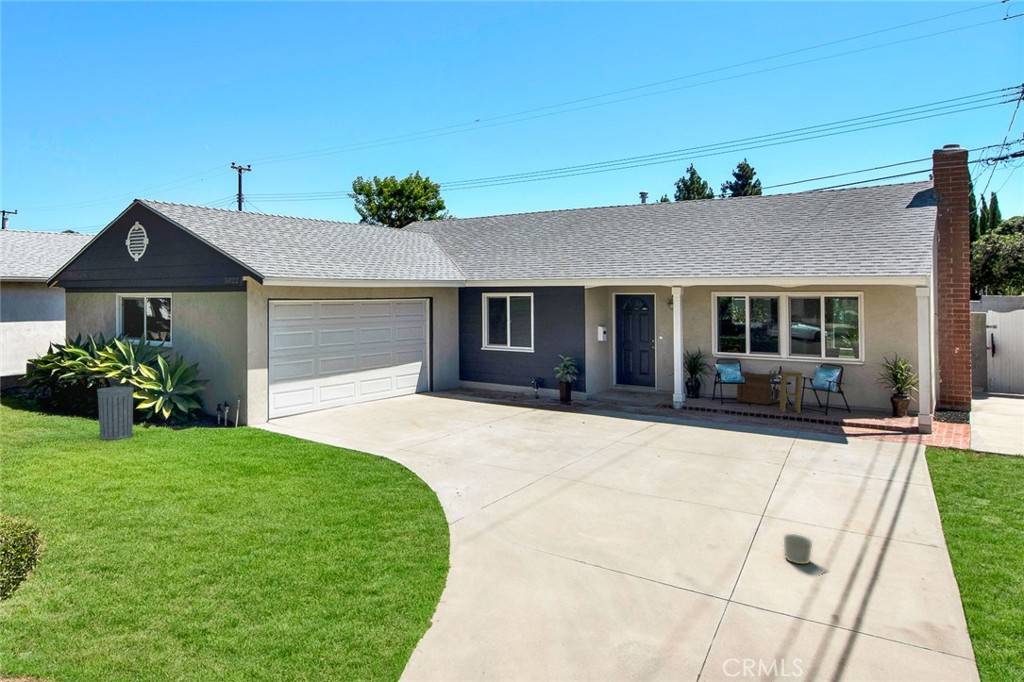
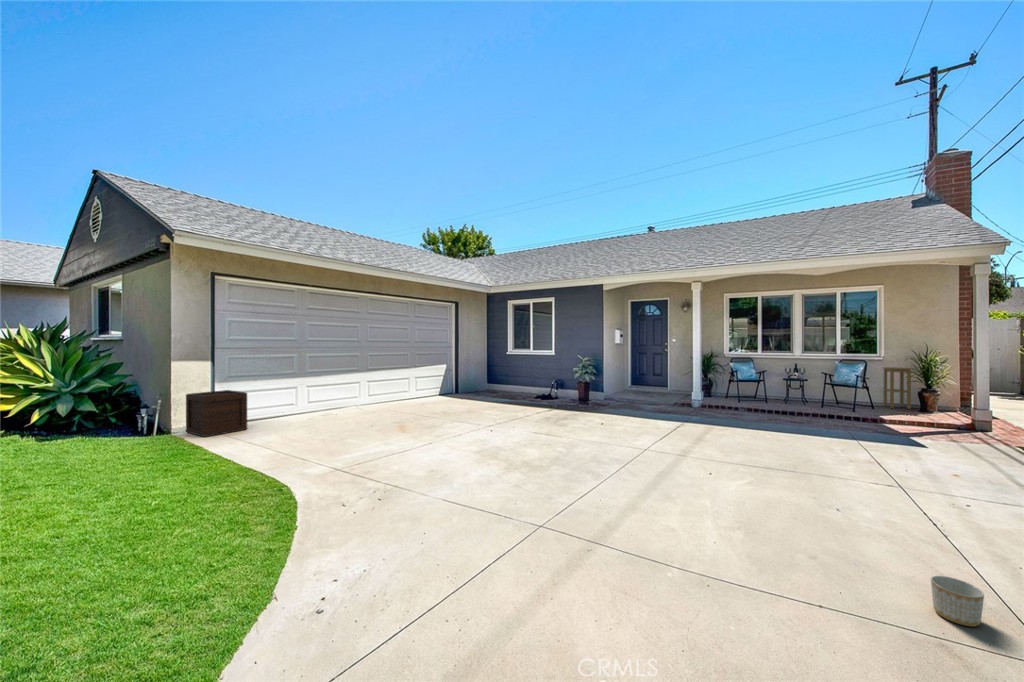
stool: present [780,371,803,413] -> present [883,367,911,409]
wooden crate: present [737,372,780,405] -> present [186,390,247,437]
trash can: present [97,386,134,440] -> none [127,386,165,439]

